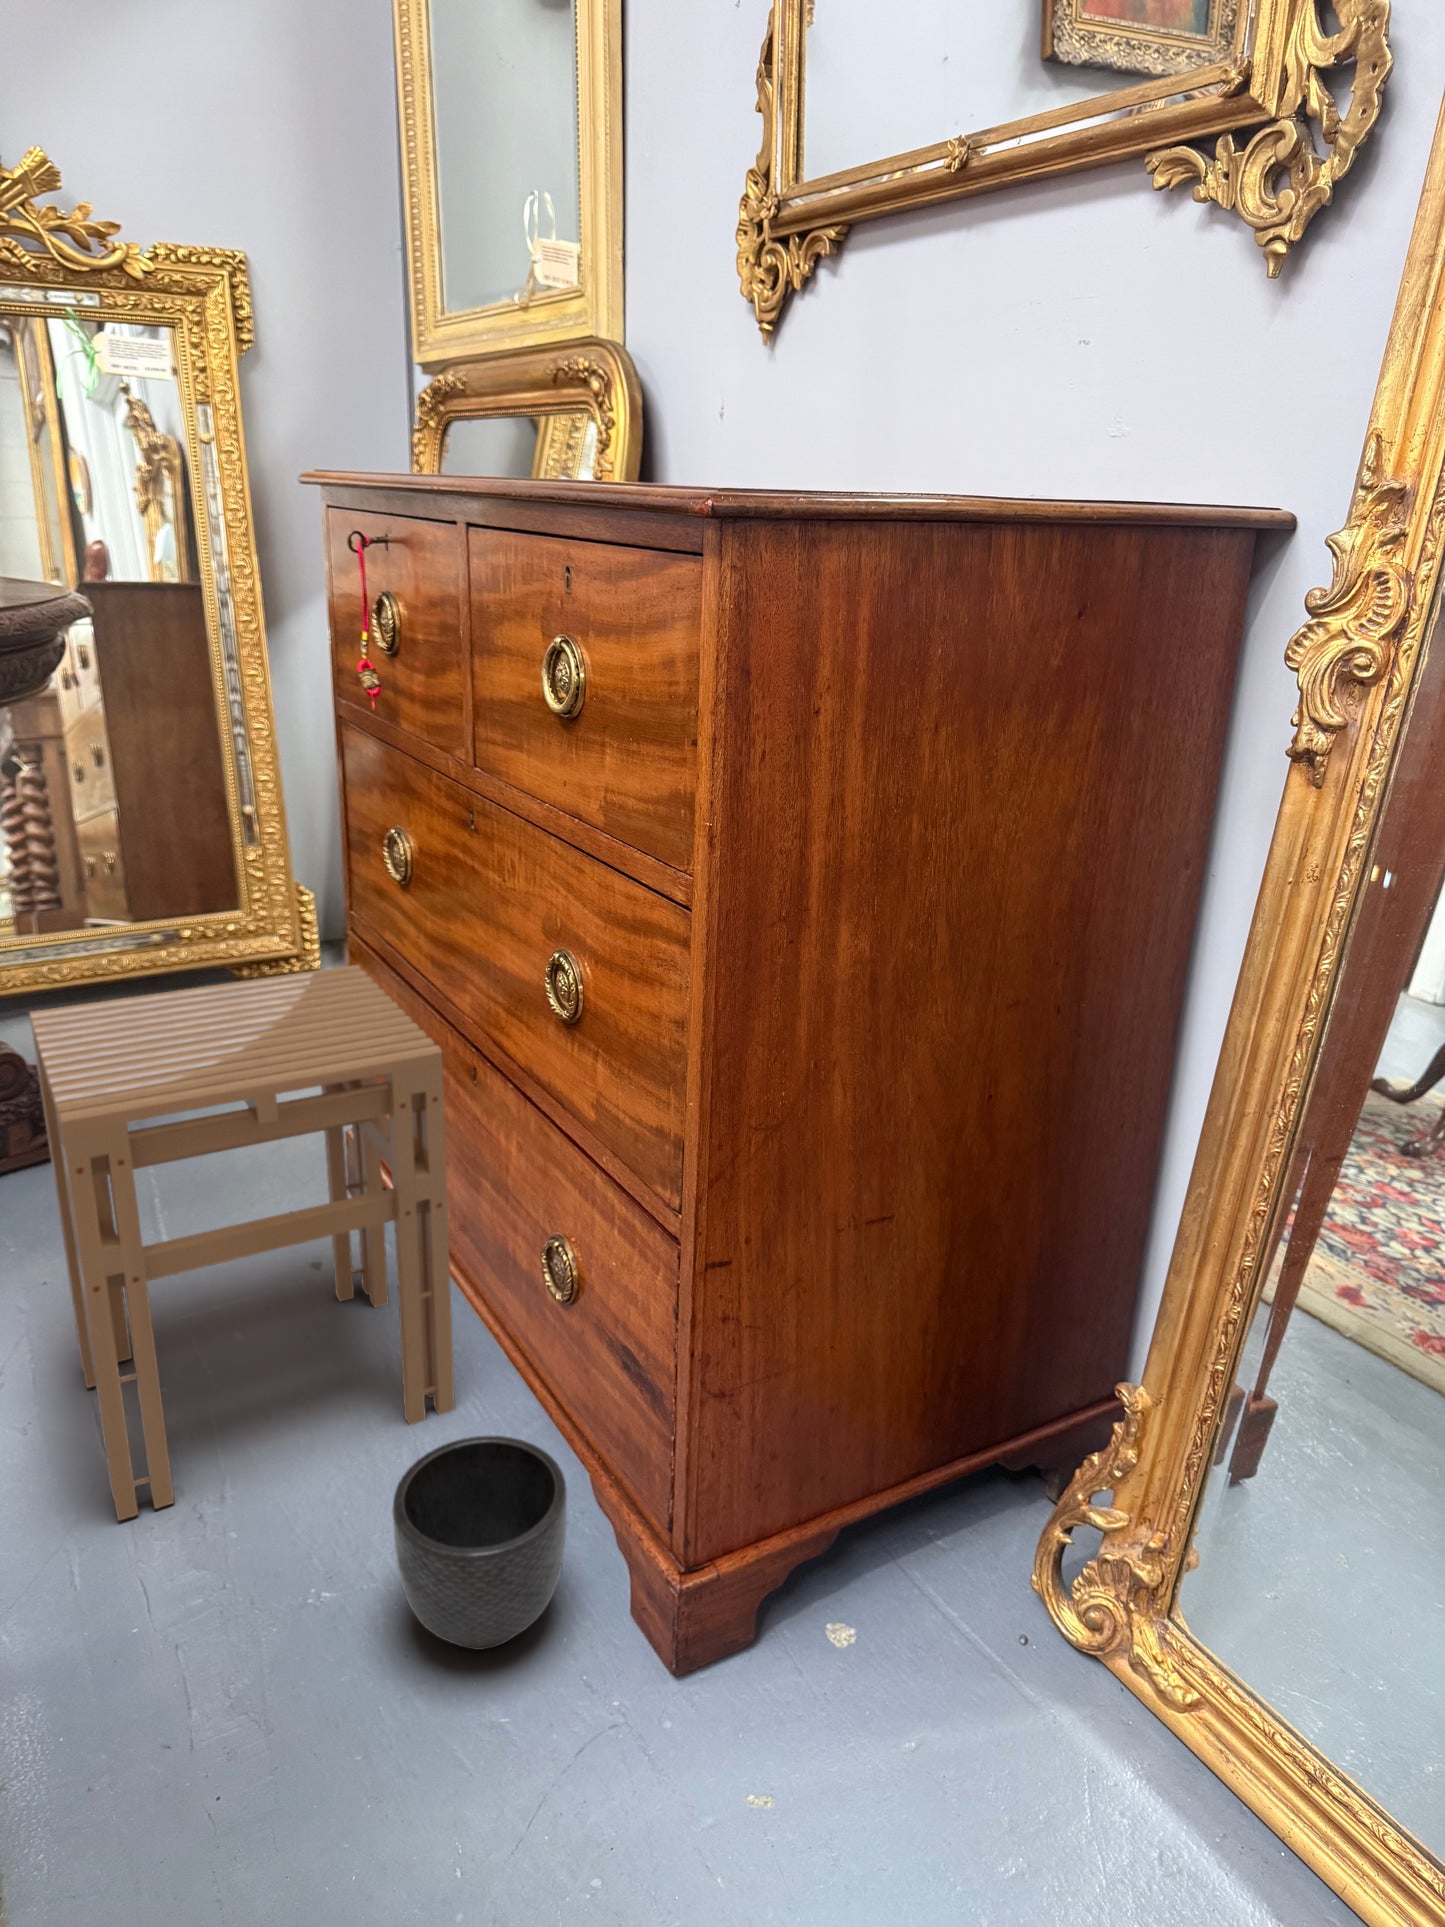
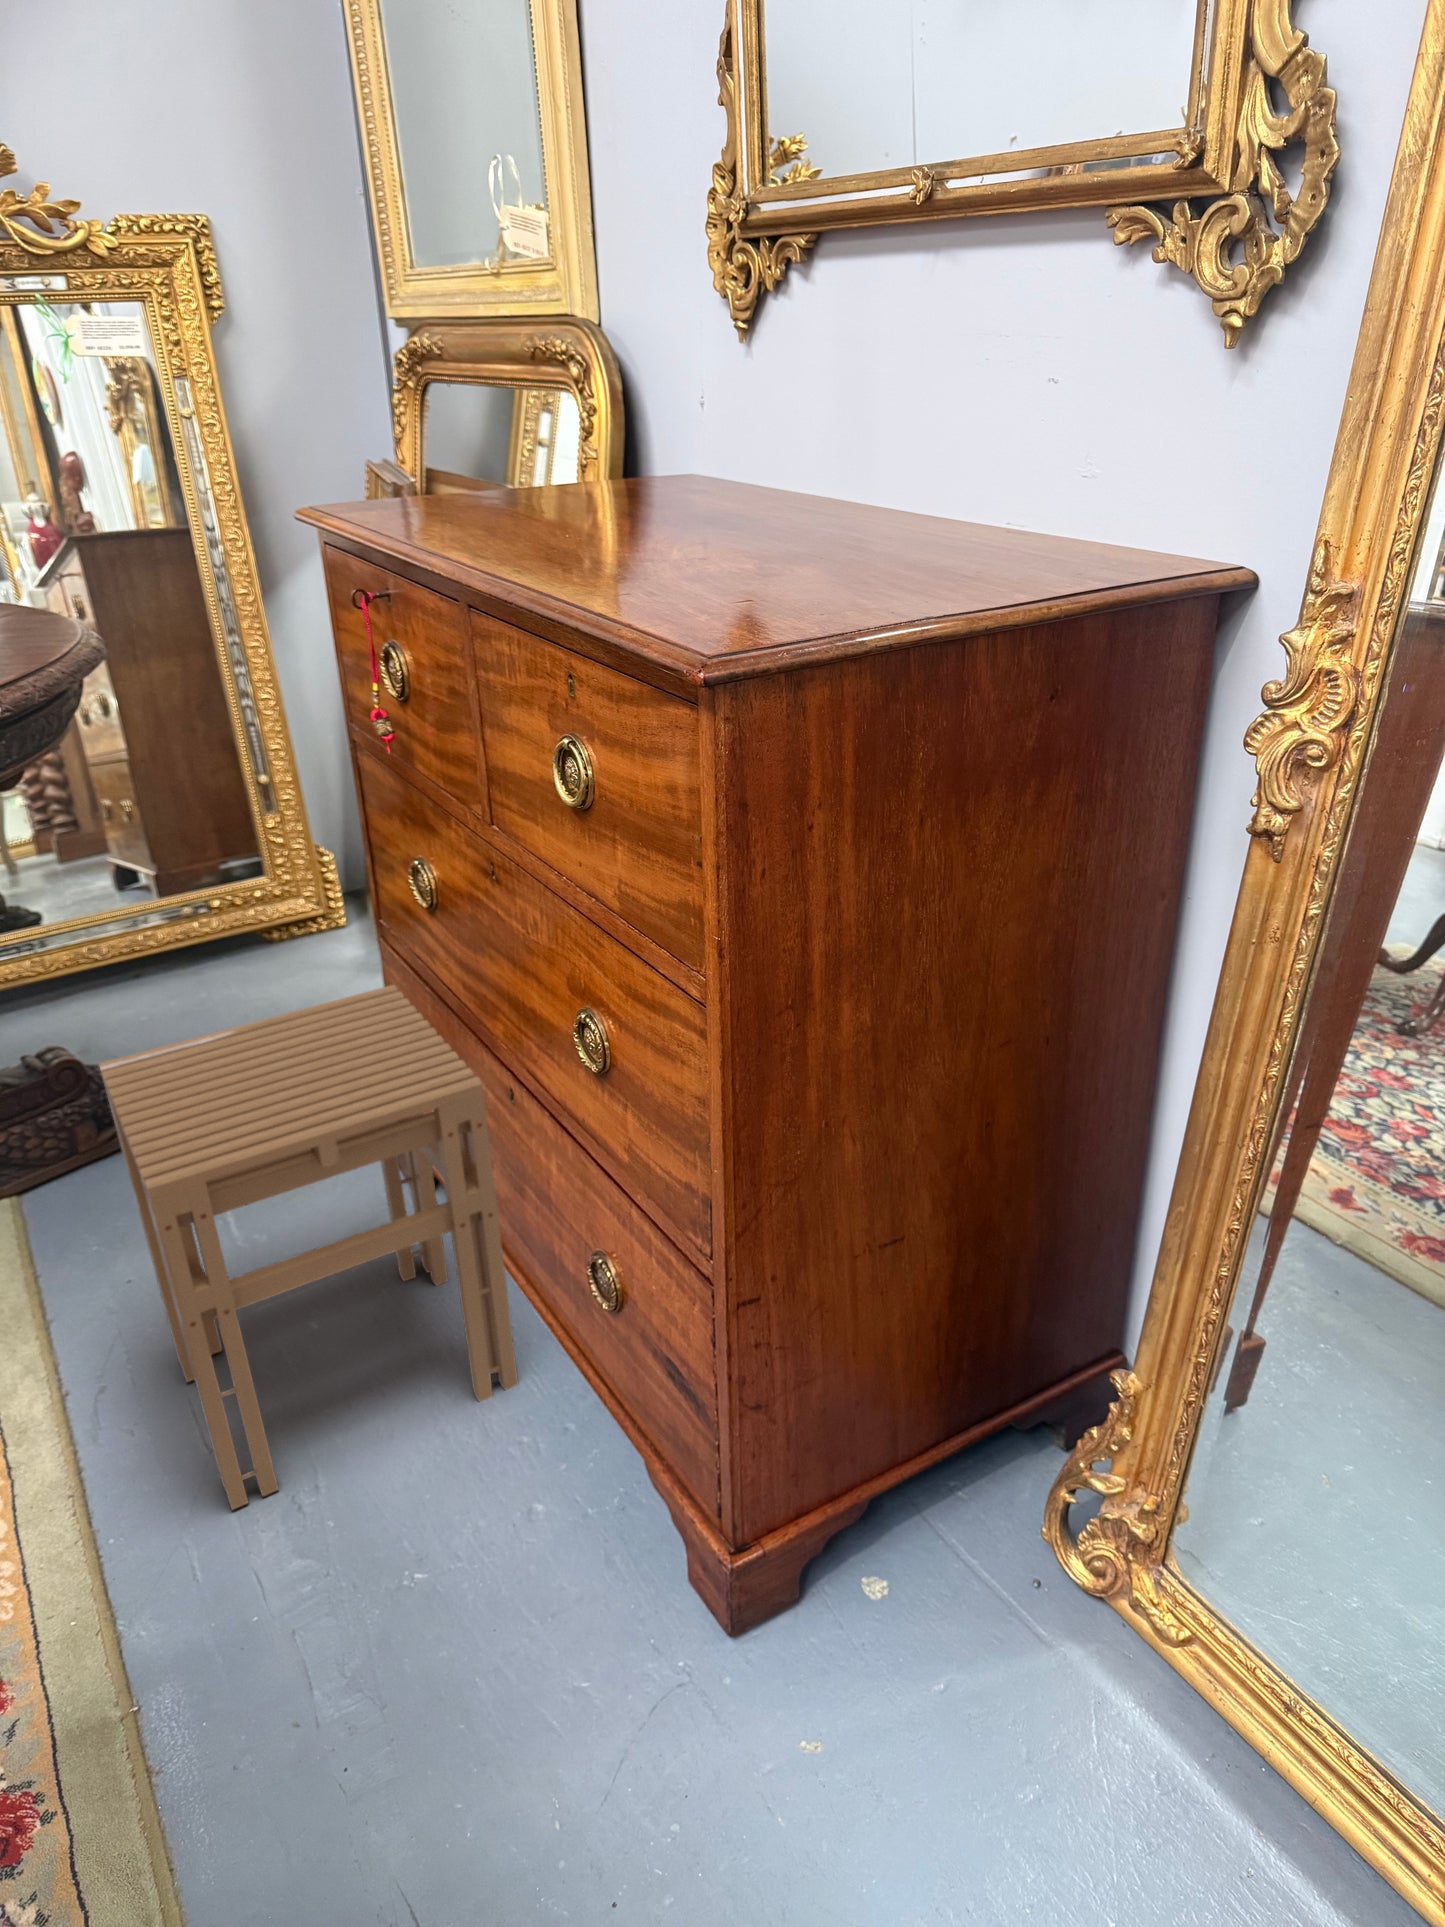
planter: present [392,1436,567,1650] -> none [475,1428,627,1614]

